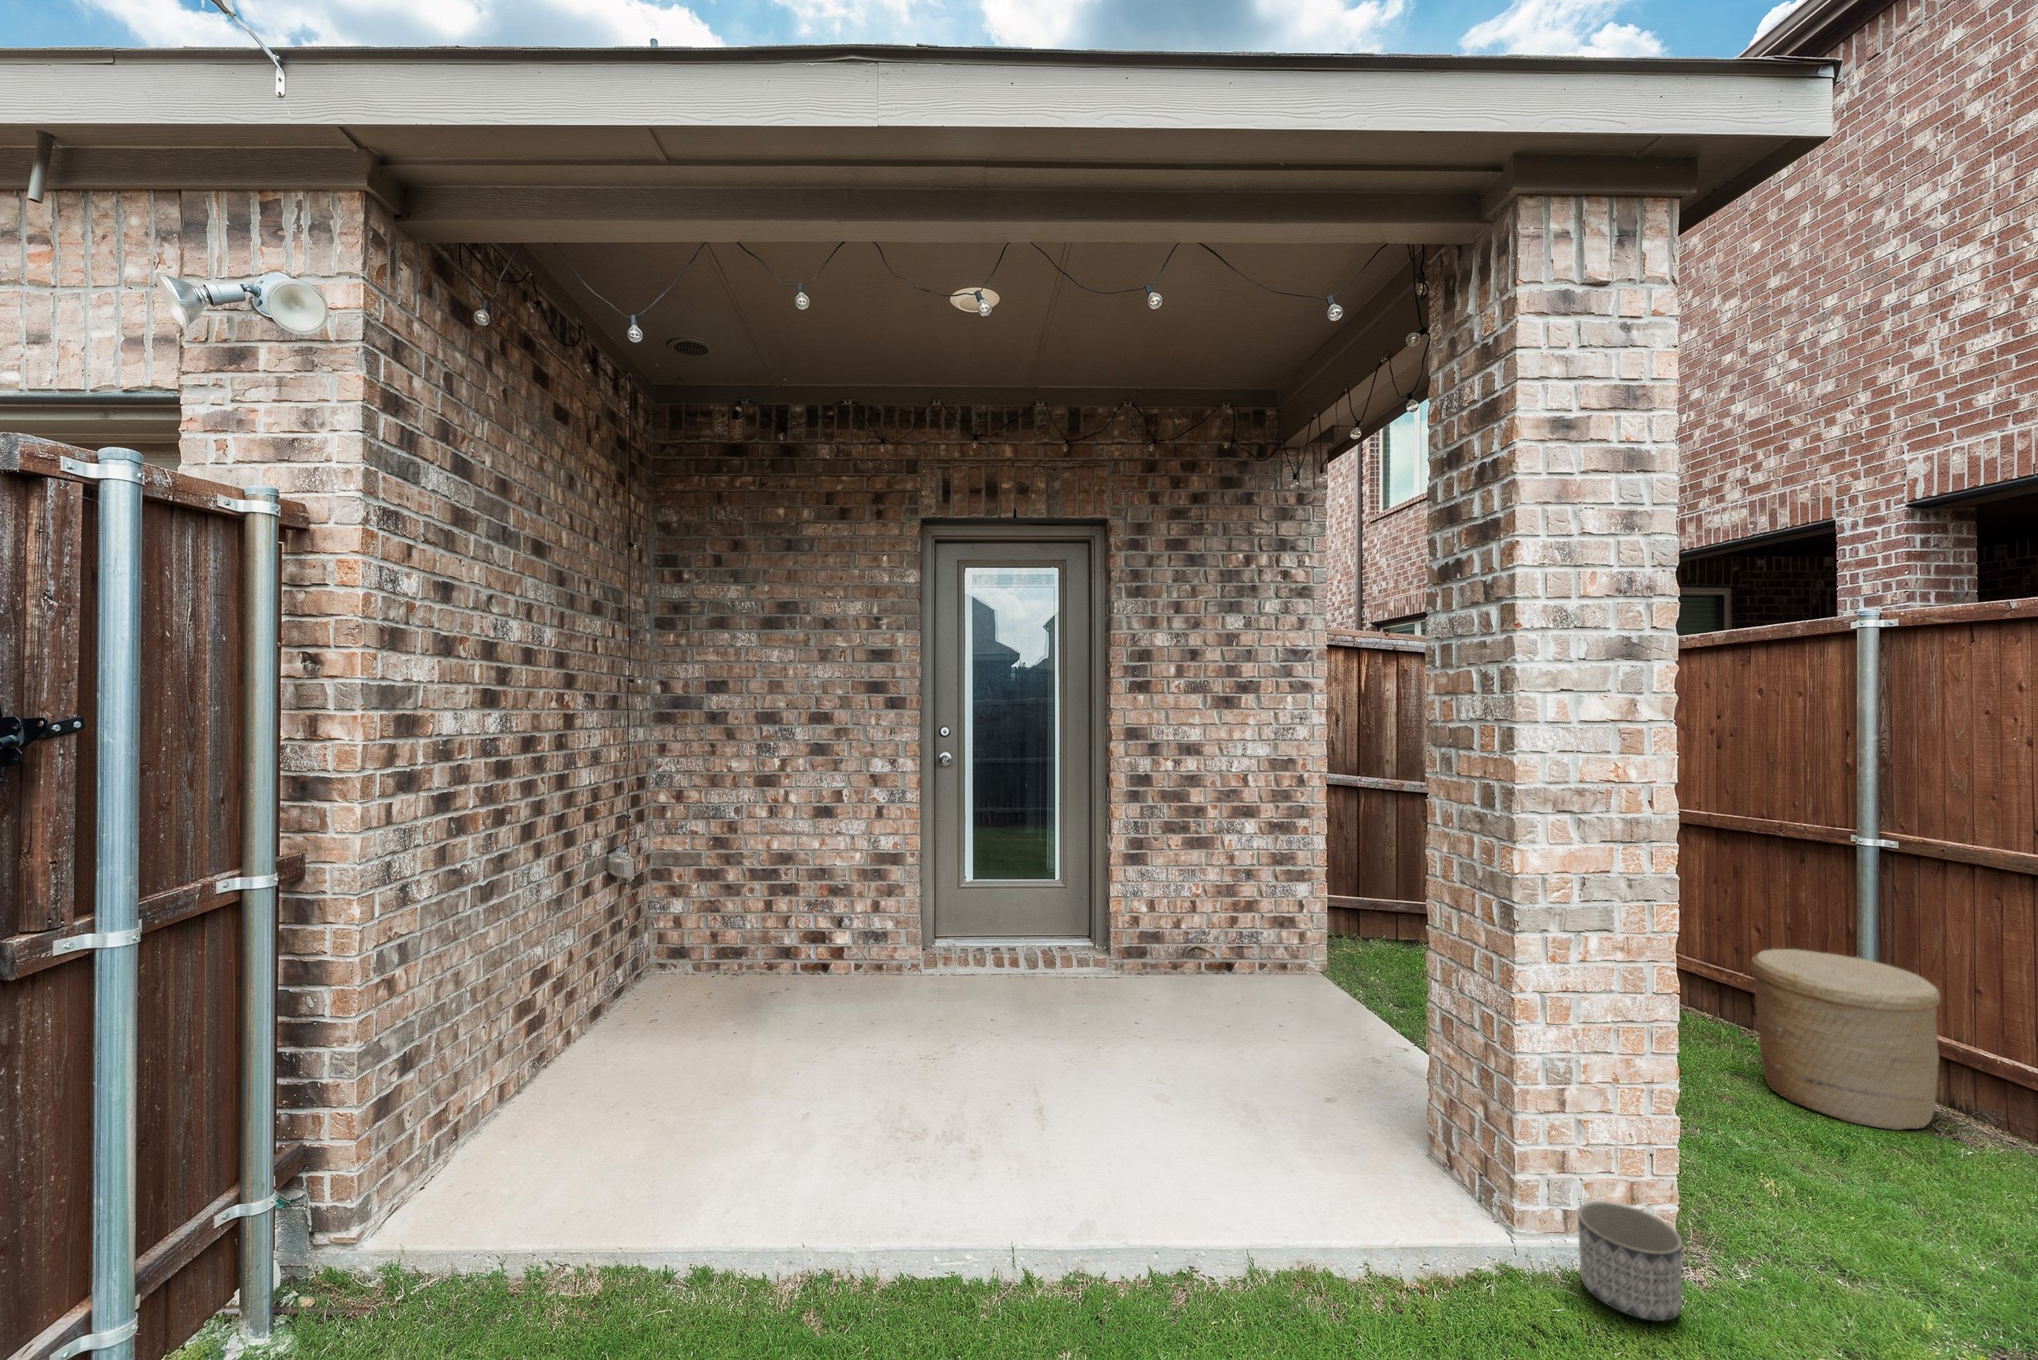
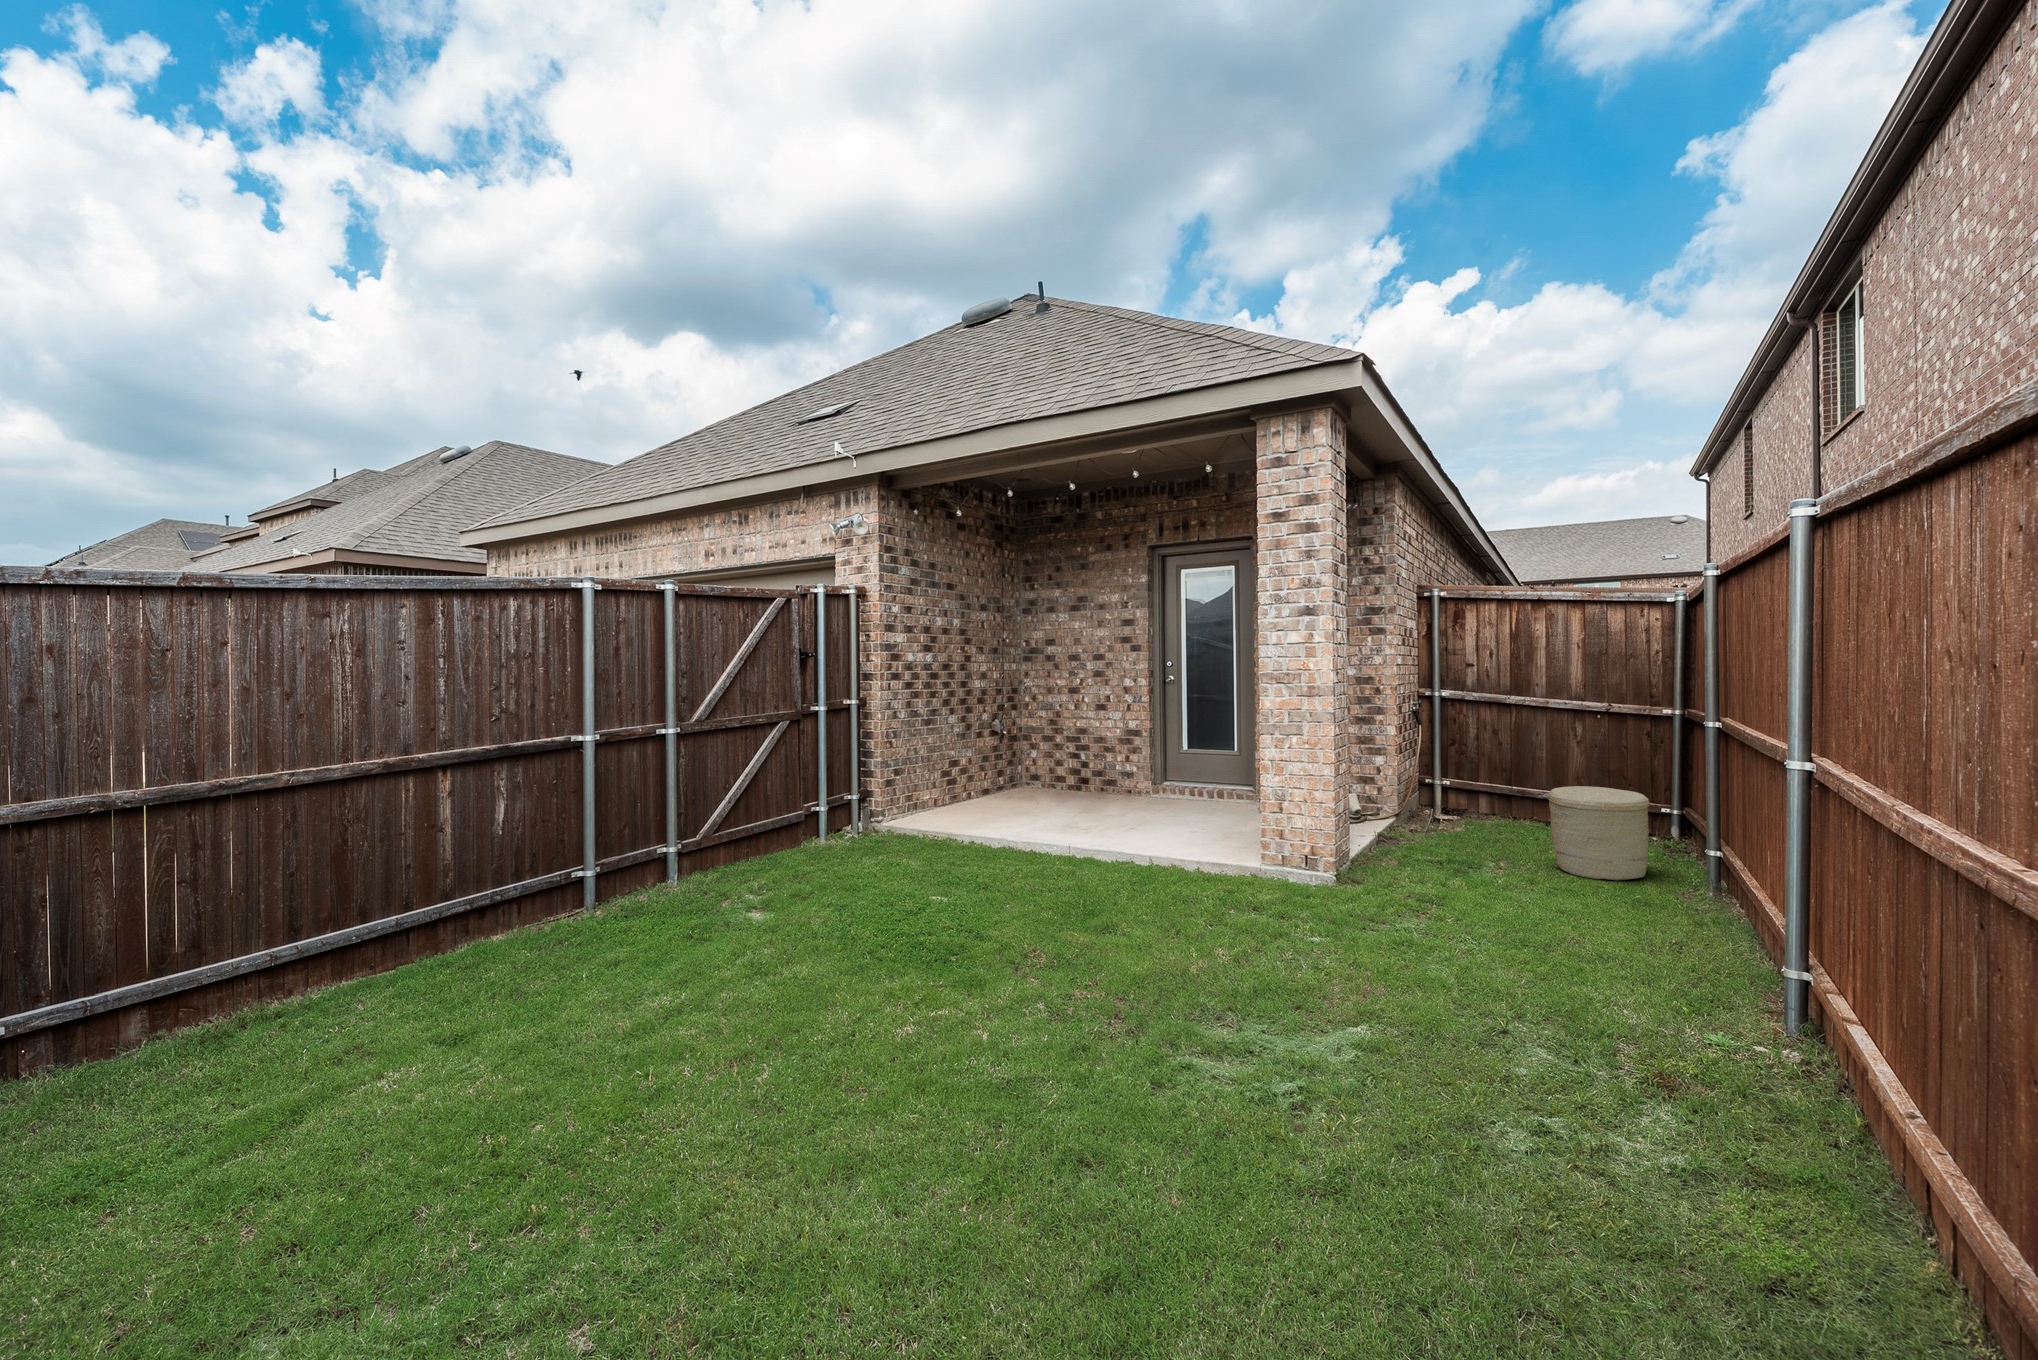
planter: present [1578,1201,1682,1321] -> none [1270,846,1307,882]

